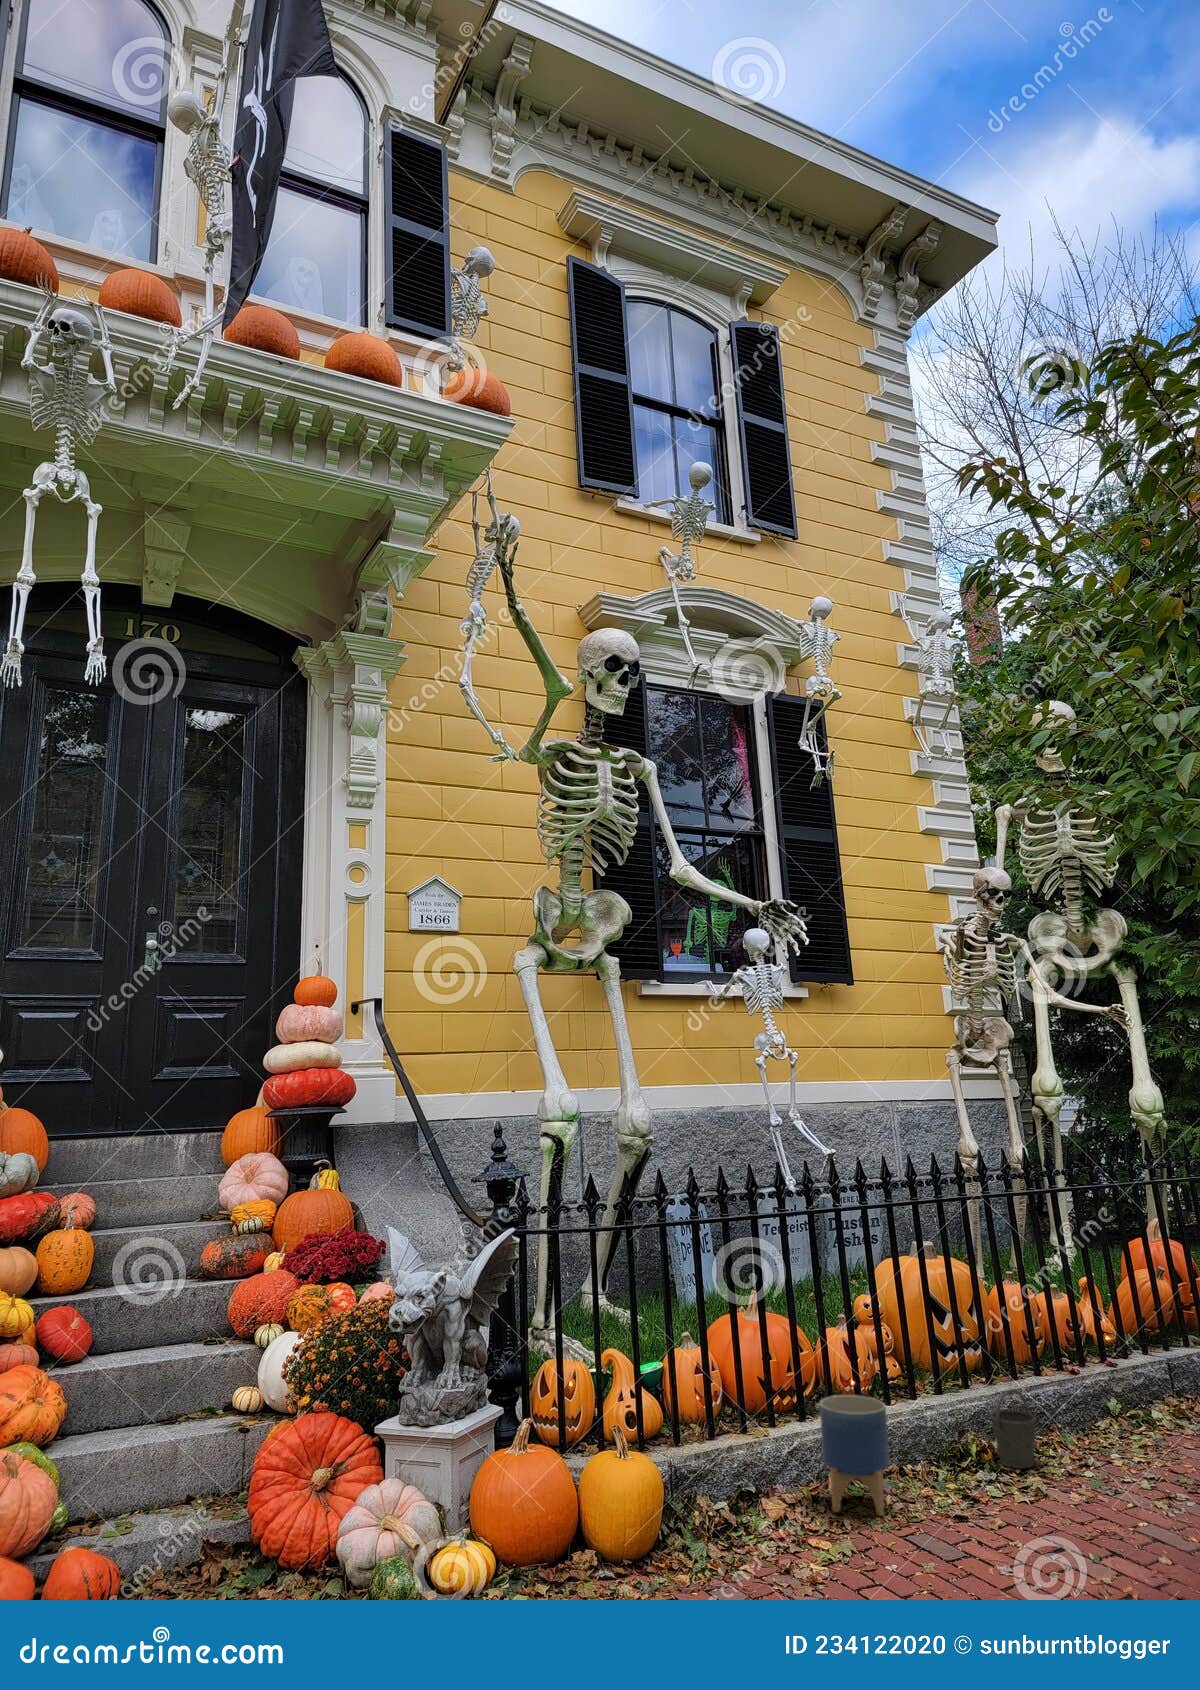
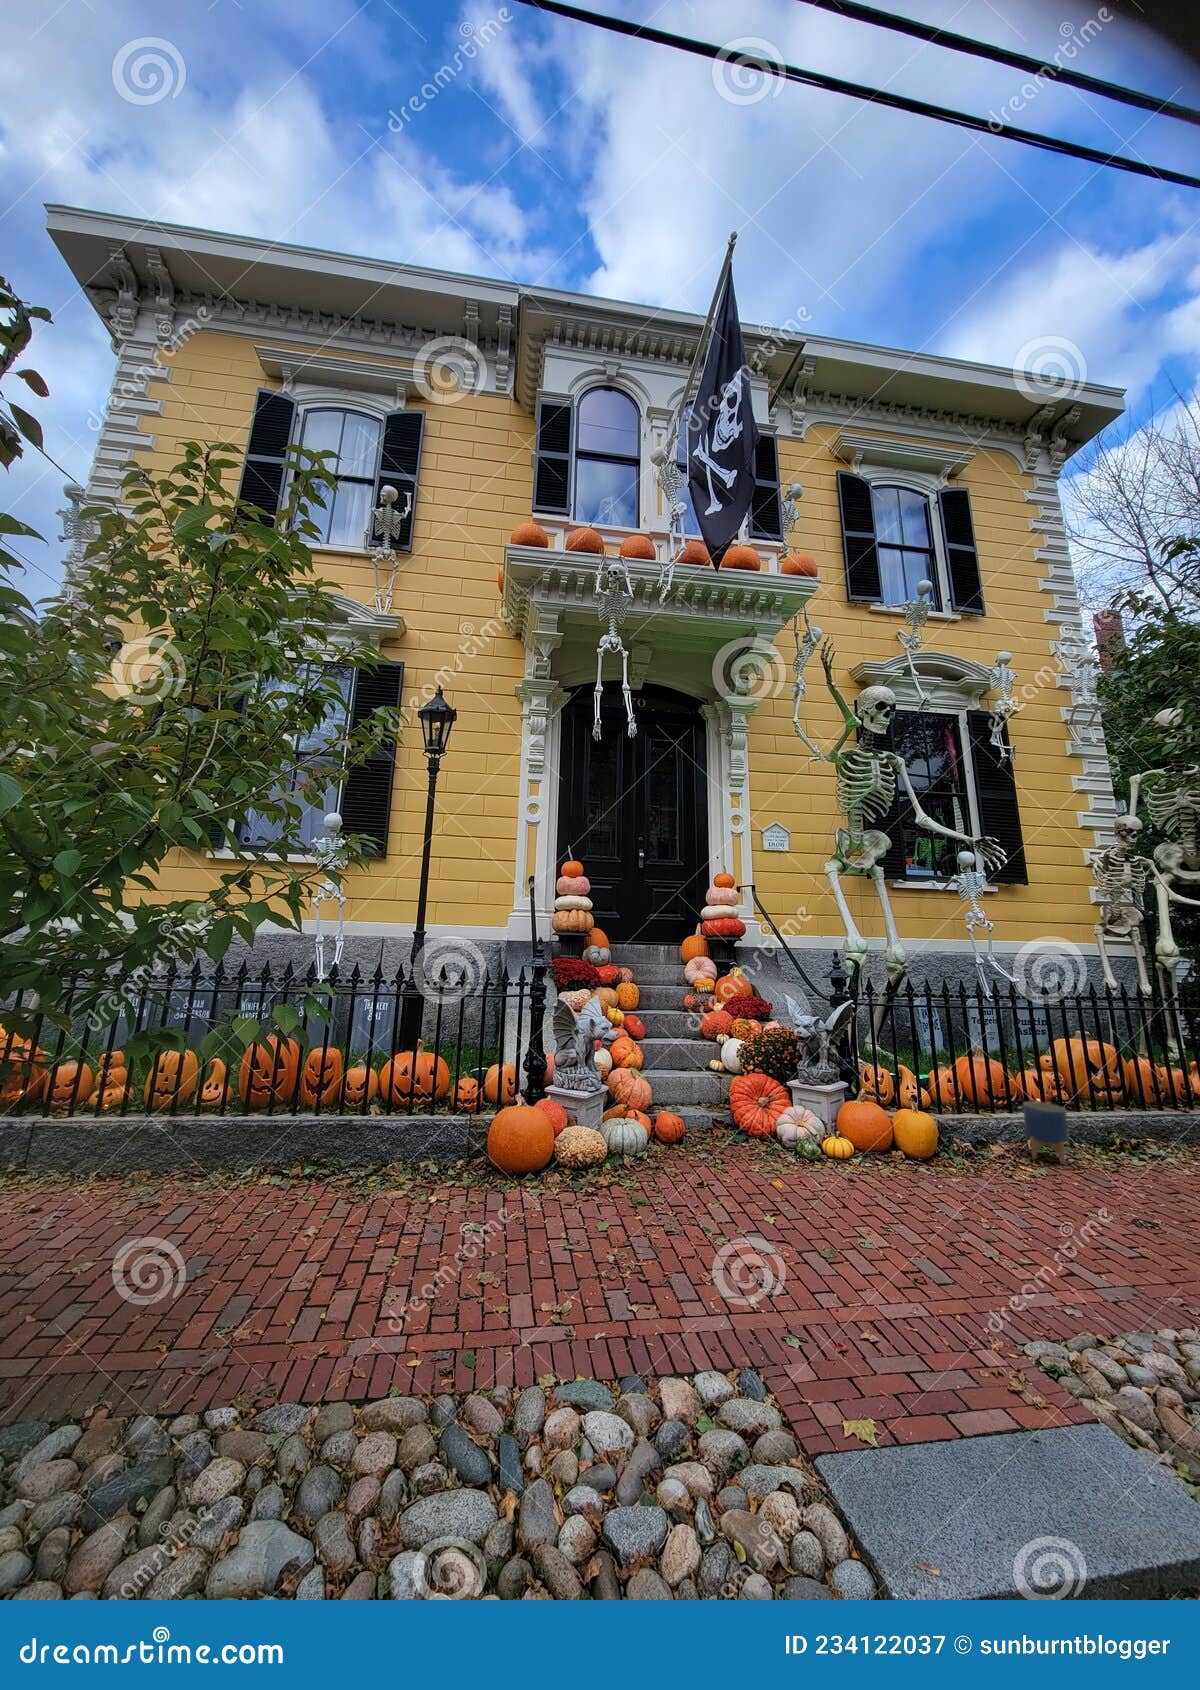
bucket: present [990,1389,1036,1468] -> none [1132,1115,1166,1159]

